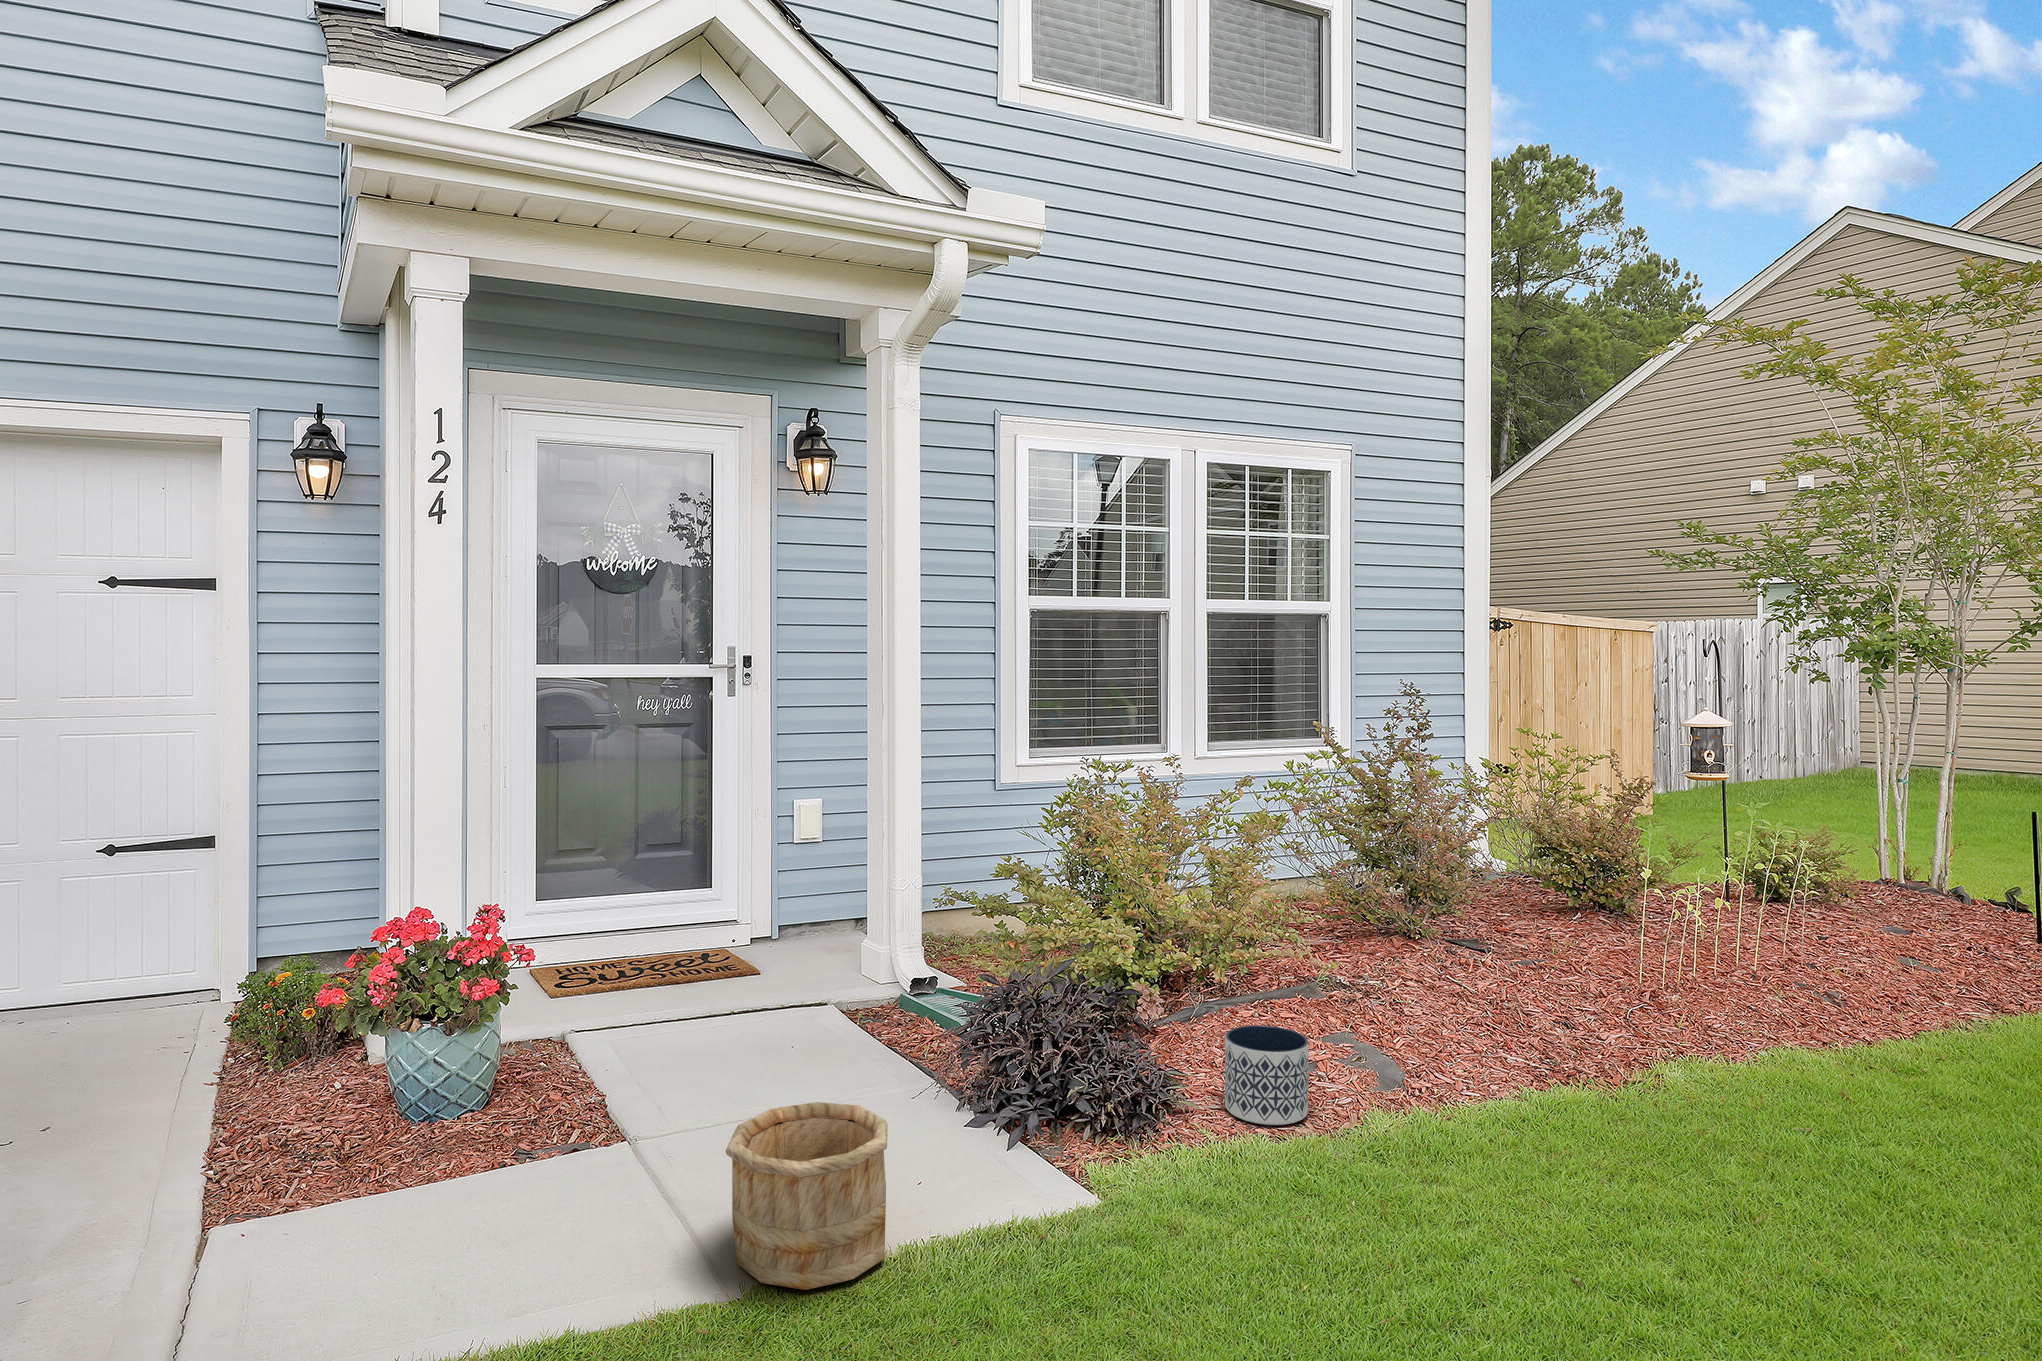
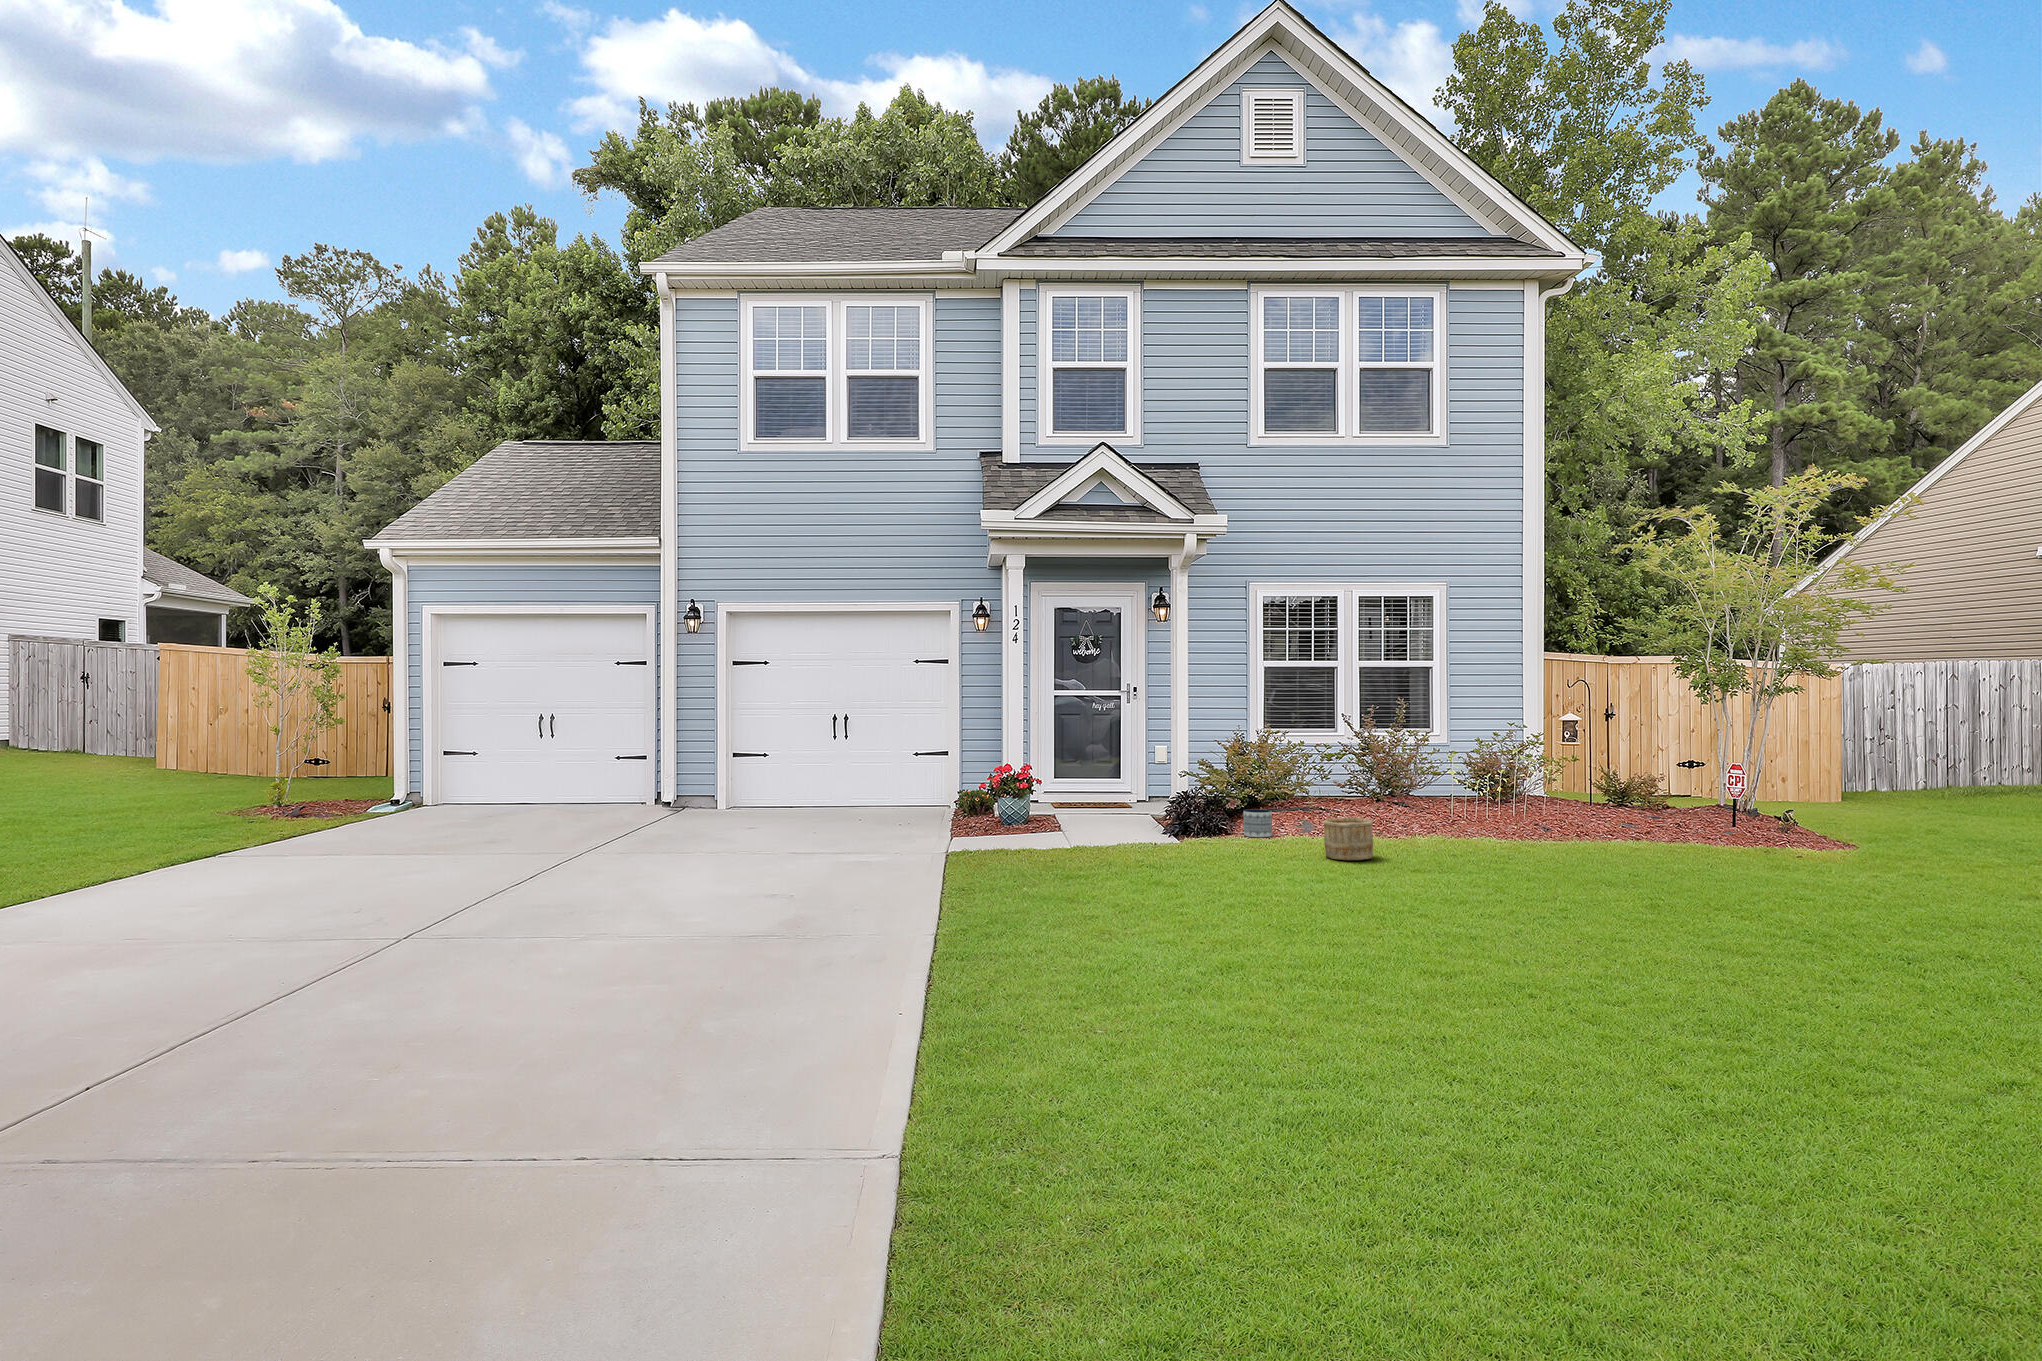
wooden bucket: present [726,1102,888,1290] -> present [1322,818,1373,860]

